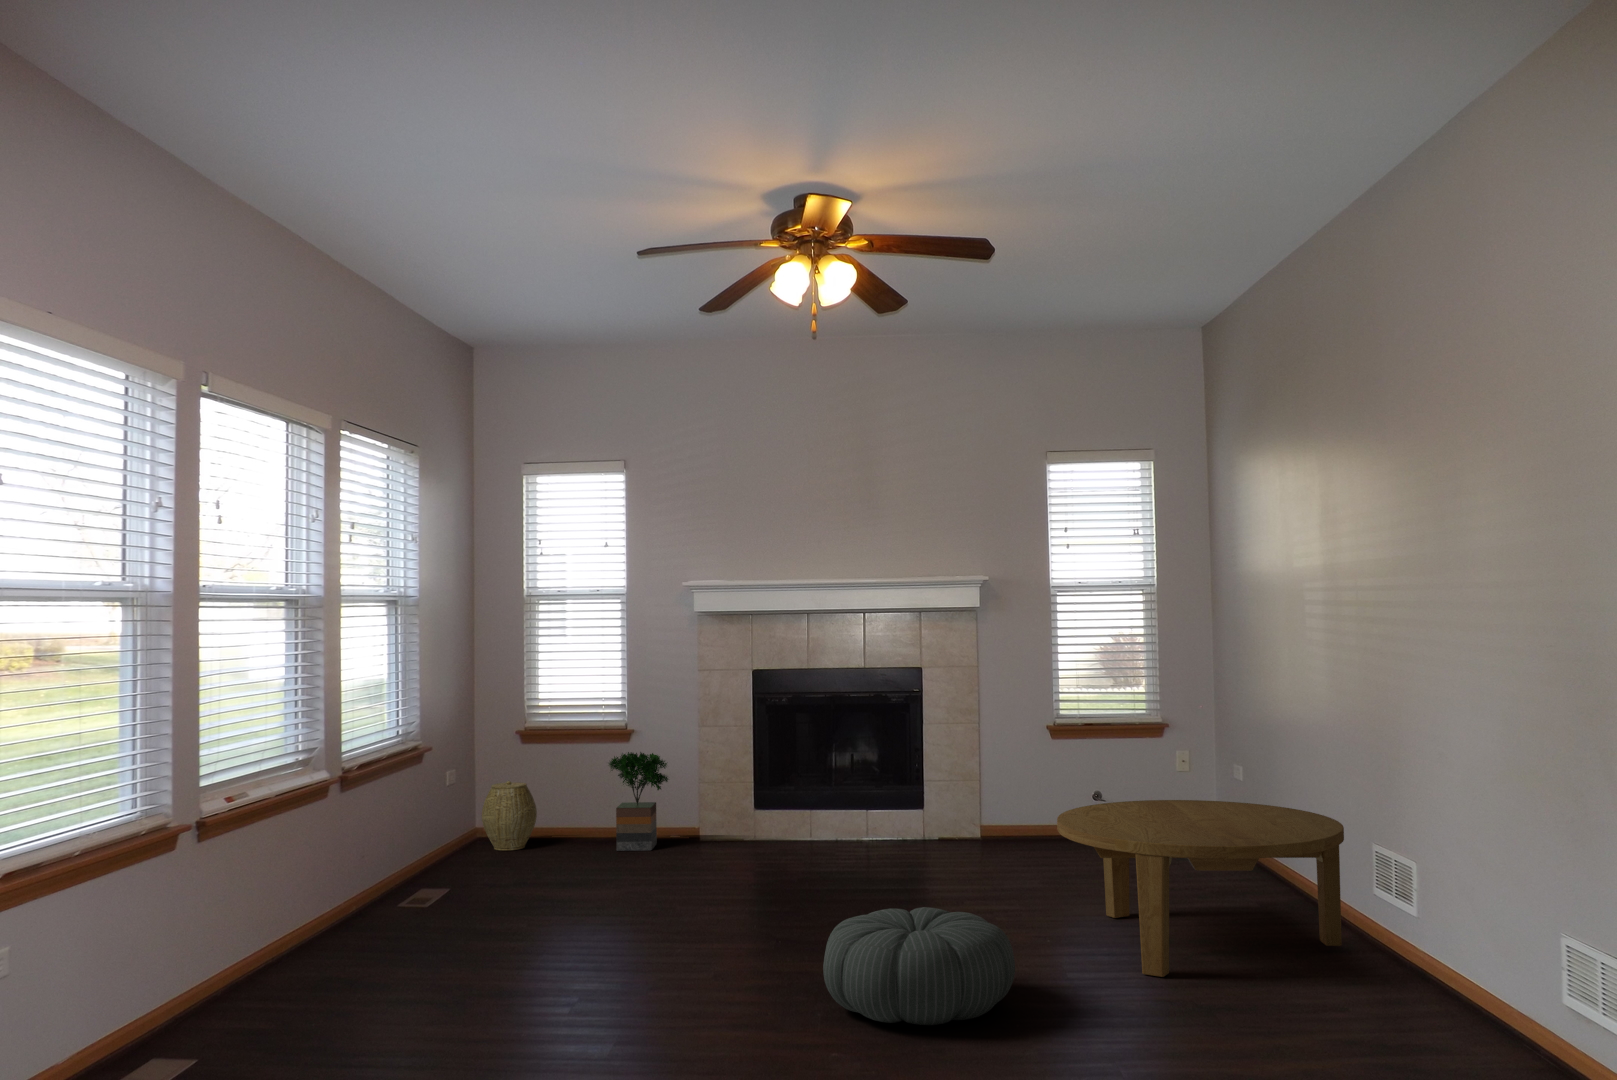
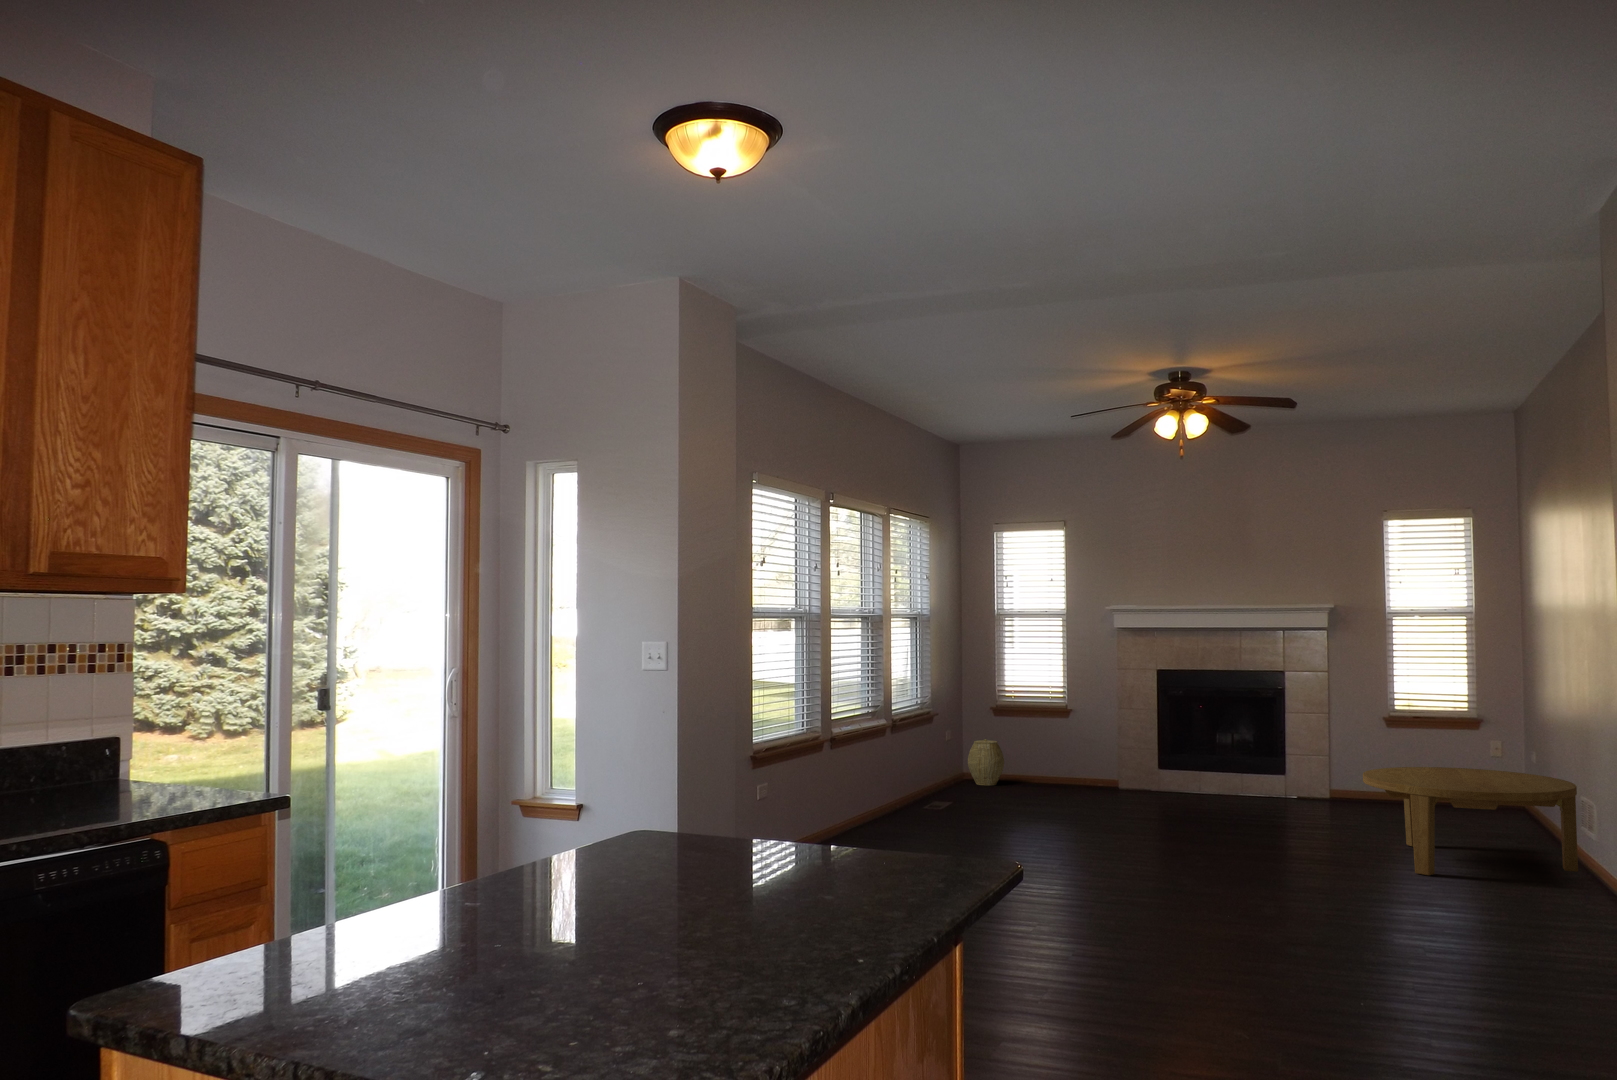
potted tree: present [609,752,668,851] -> none [1052,723,1097,791]
pouf: present [823,907,1015,1025] -> none [1193,818,1318,882]

